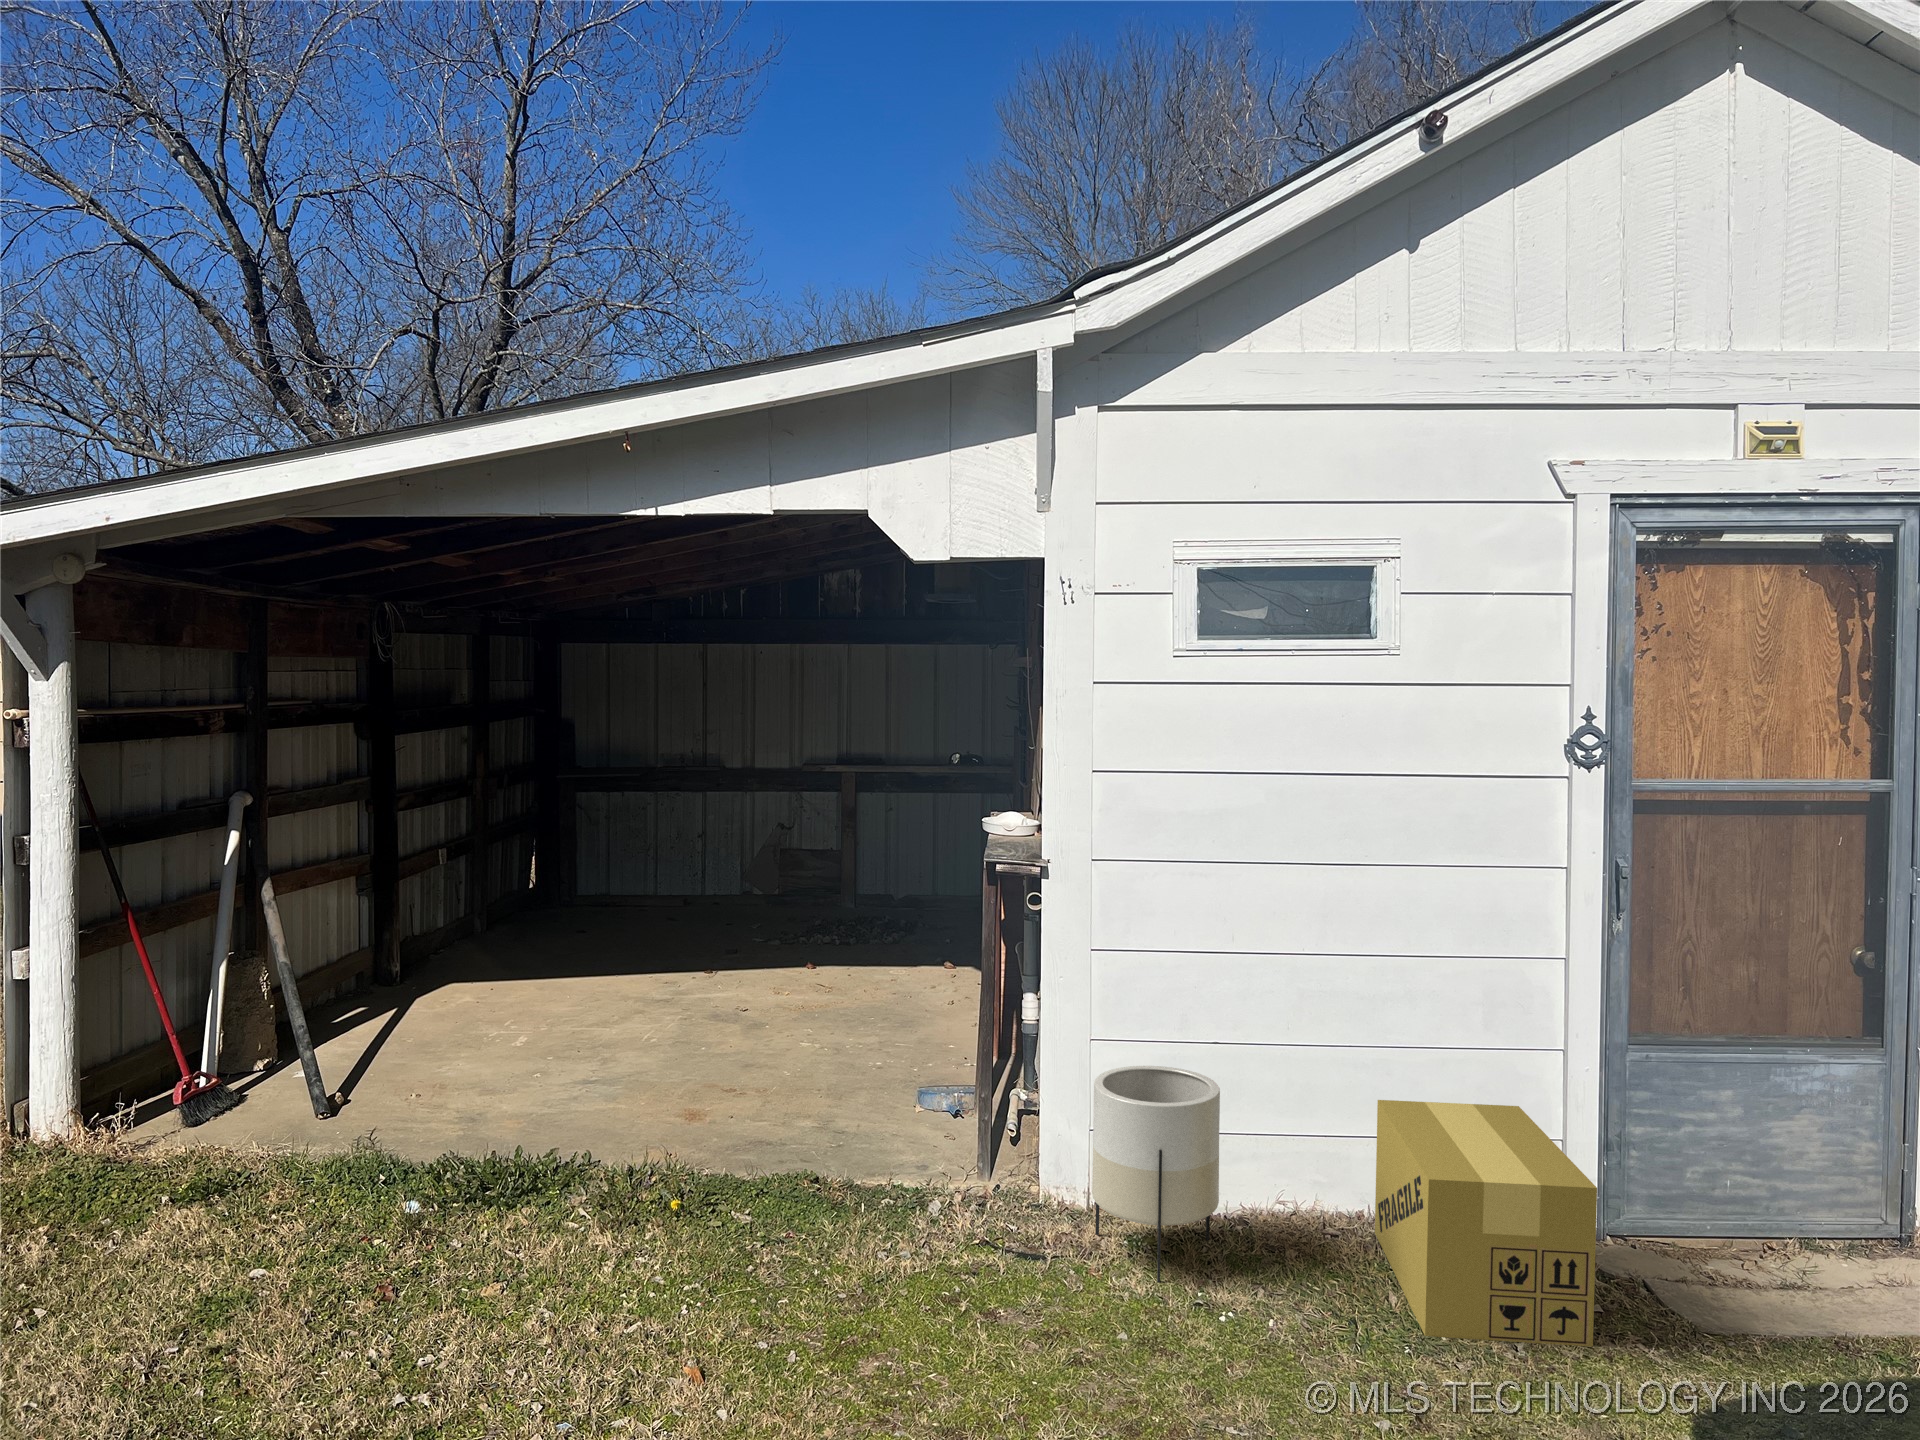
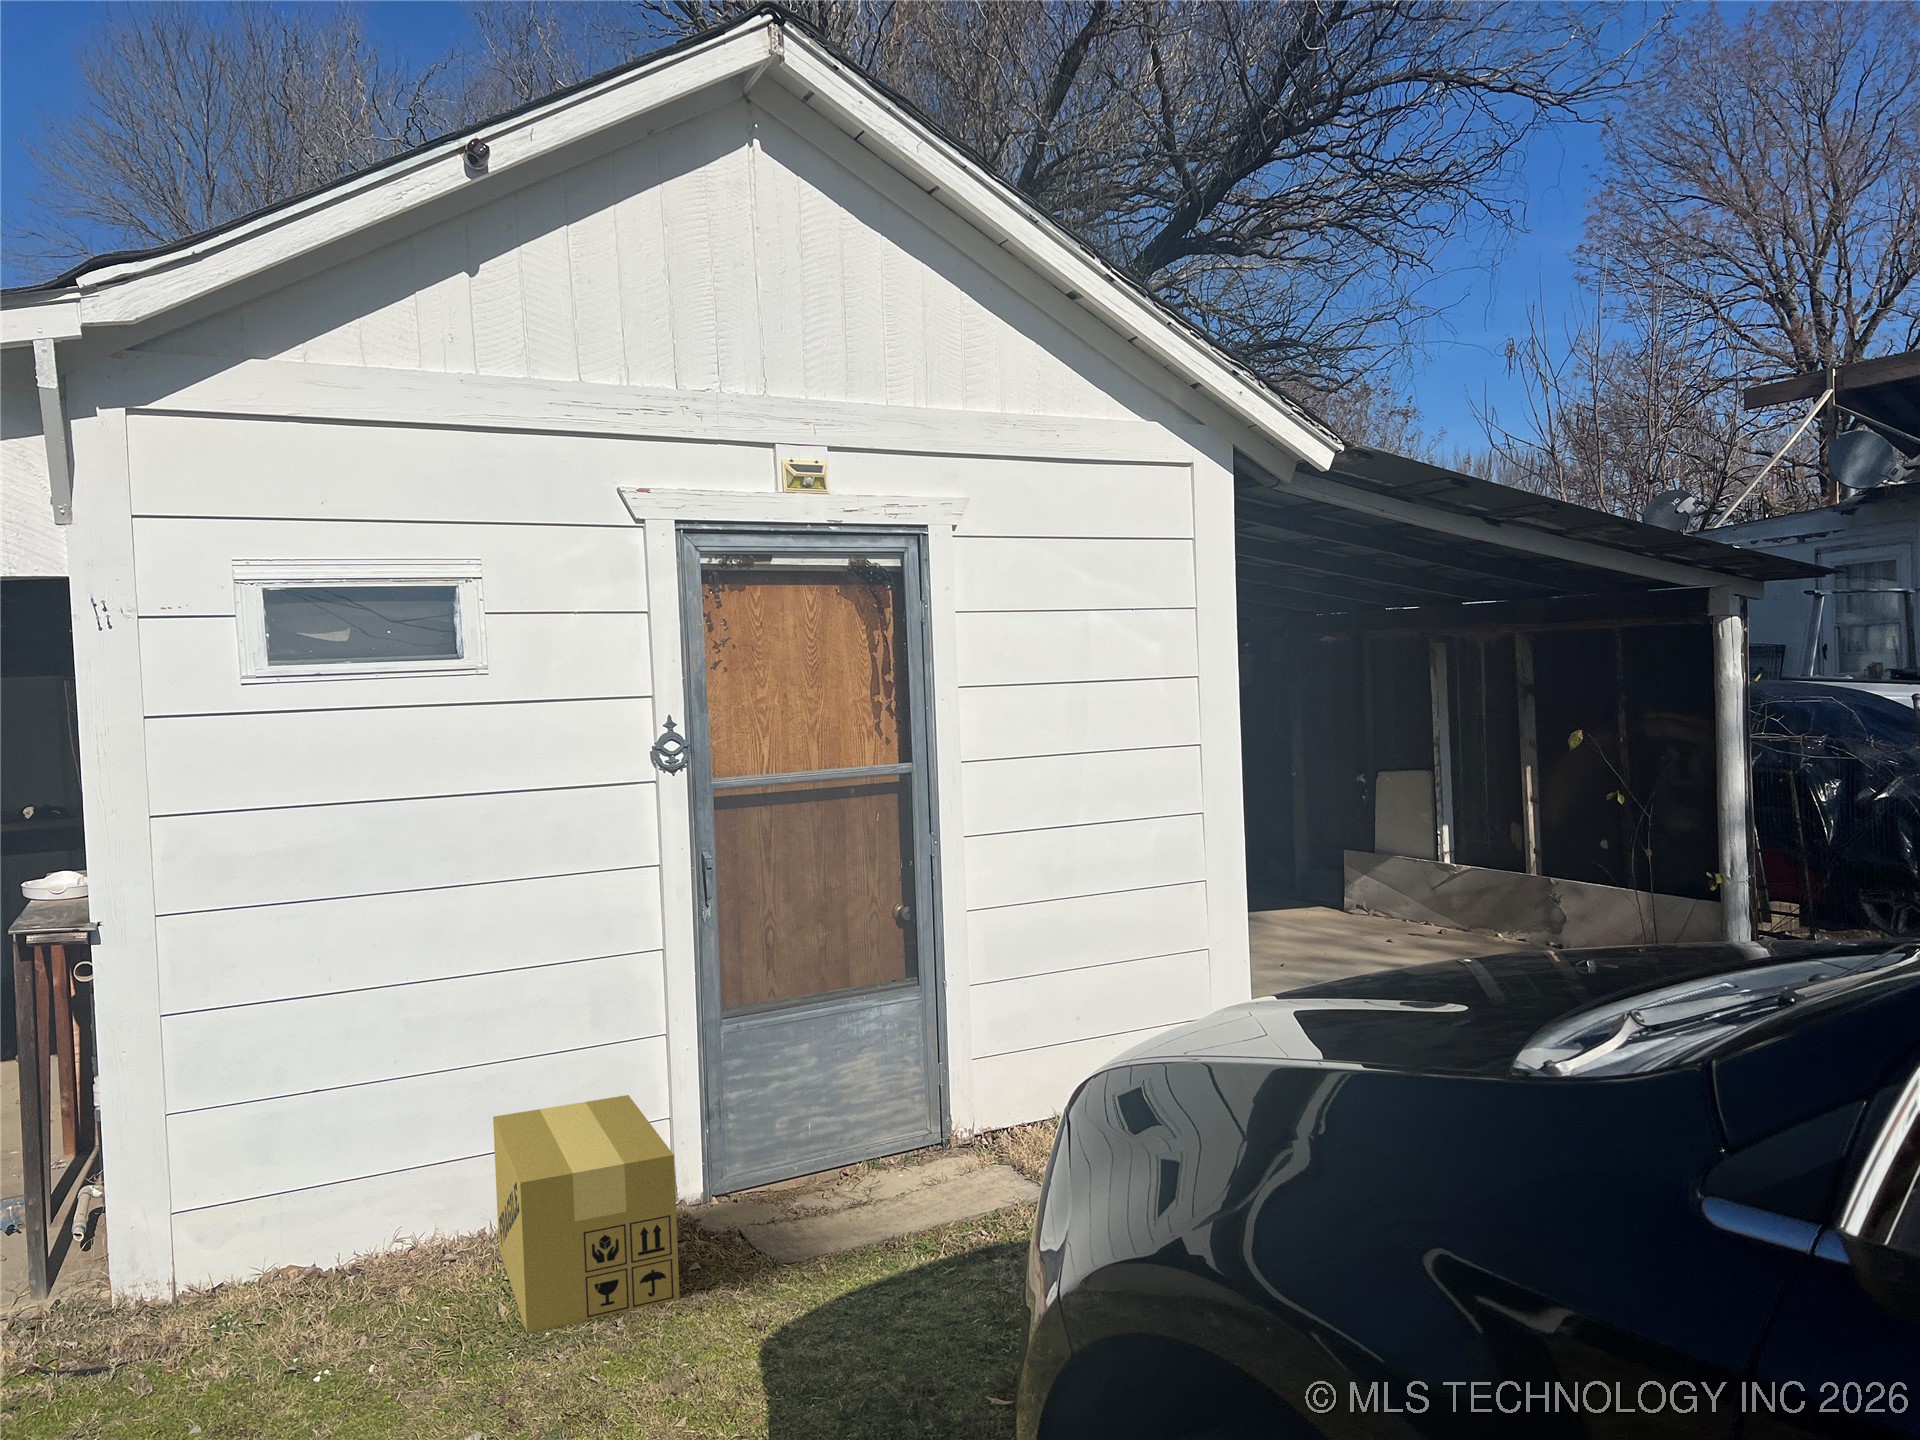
planter: present [1092,1066,1220,1283] -> none [163,1128,320,1361]

